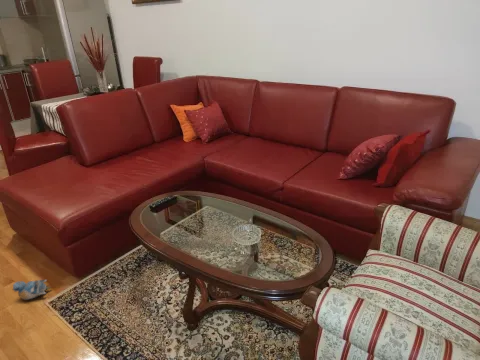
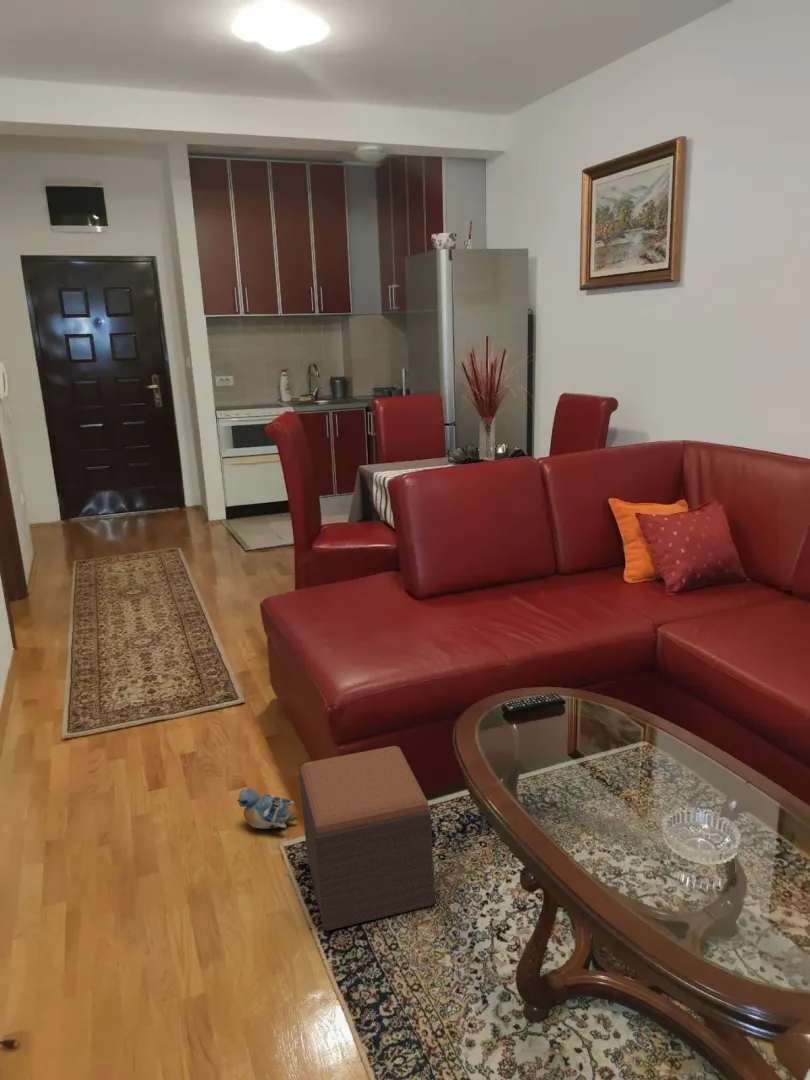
footstool: none [49,237,135,332] -> present [299,746,435,931]

